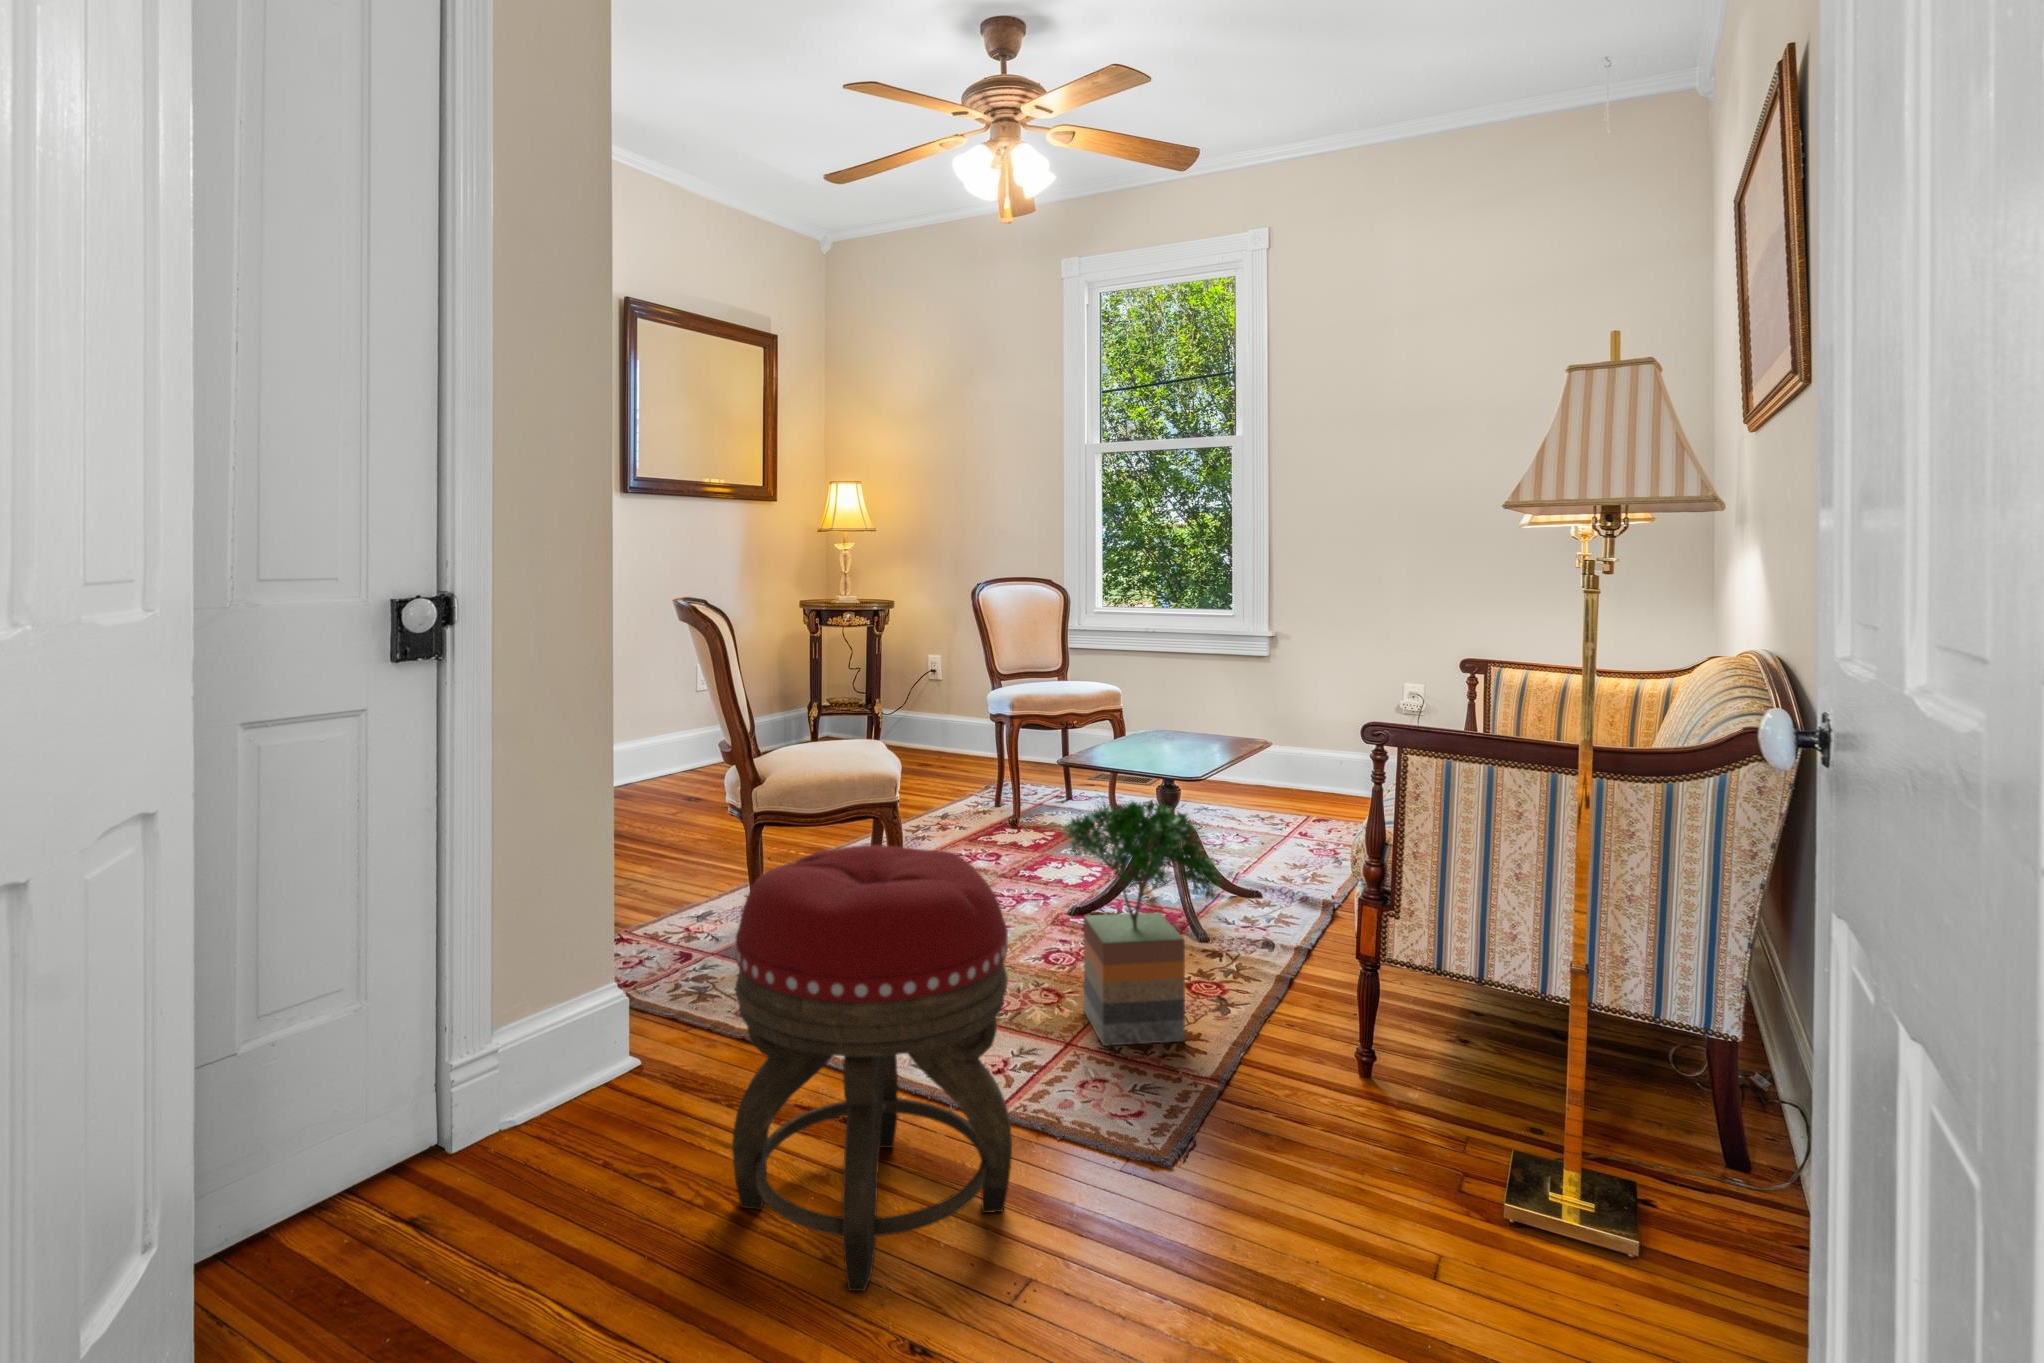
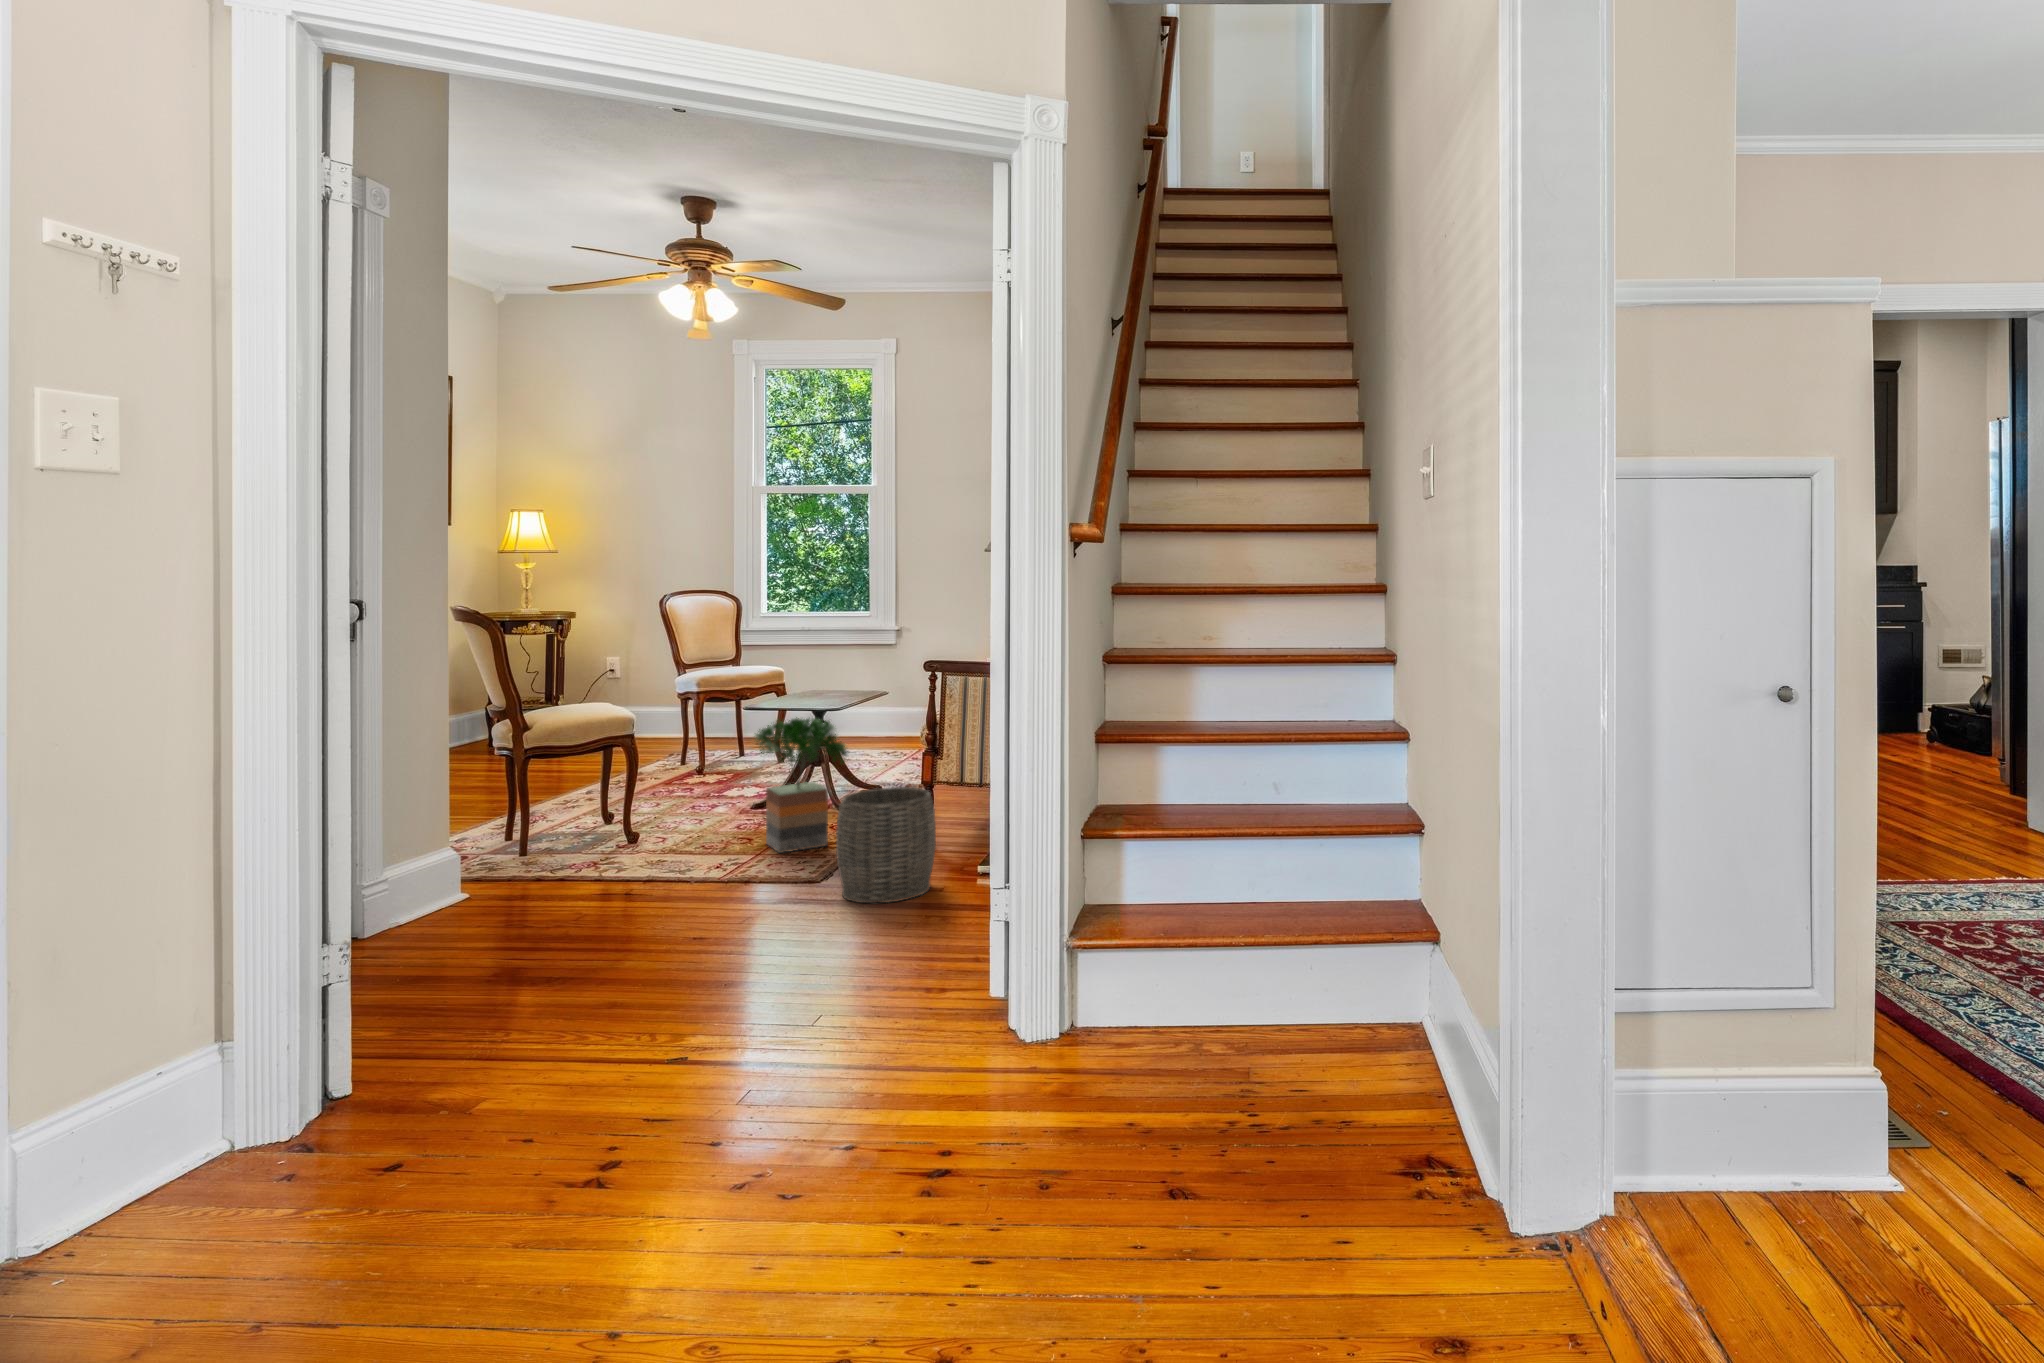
footstool: present [732,845,1012,1291] -> none [574,733,735,933]
woven basket: none [1207,1002,1427,1311] -> present [836,787,936,903]

